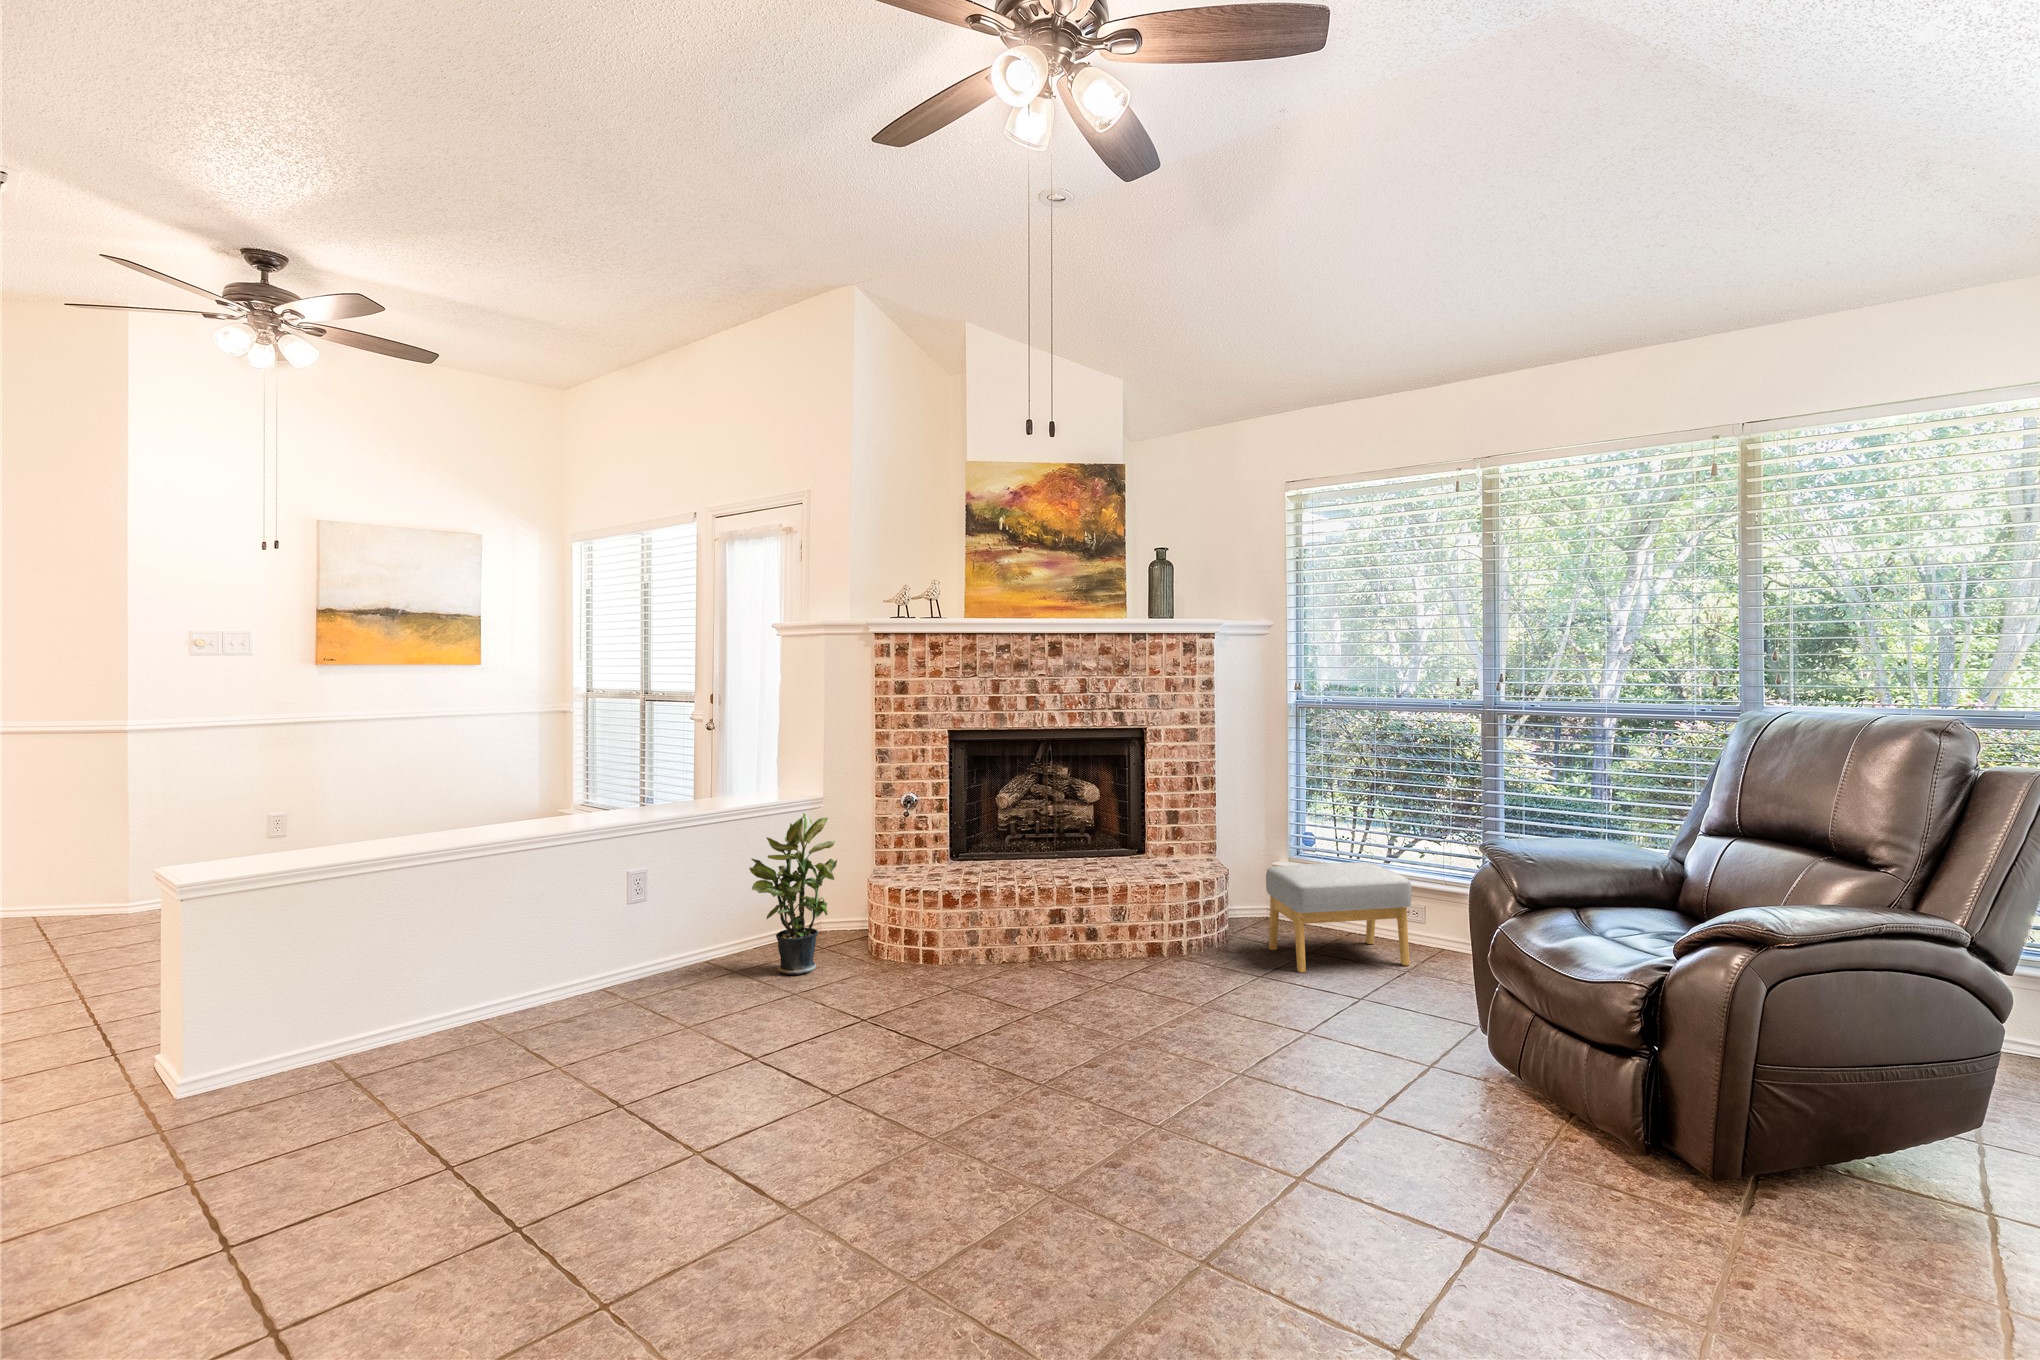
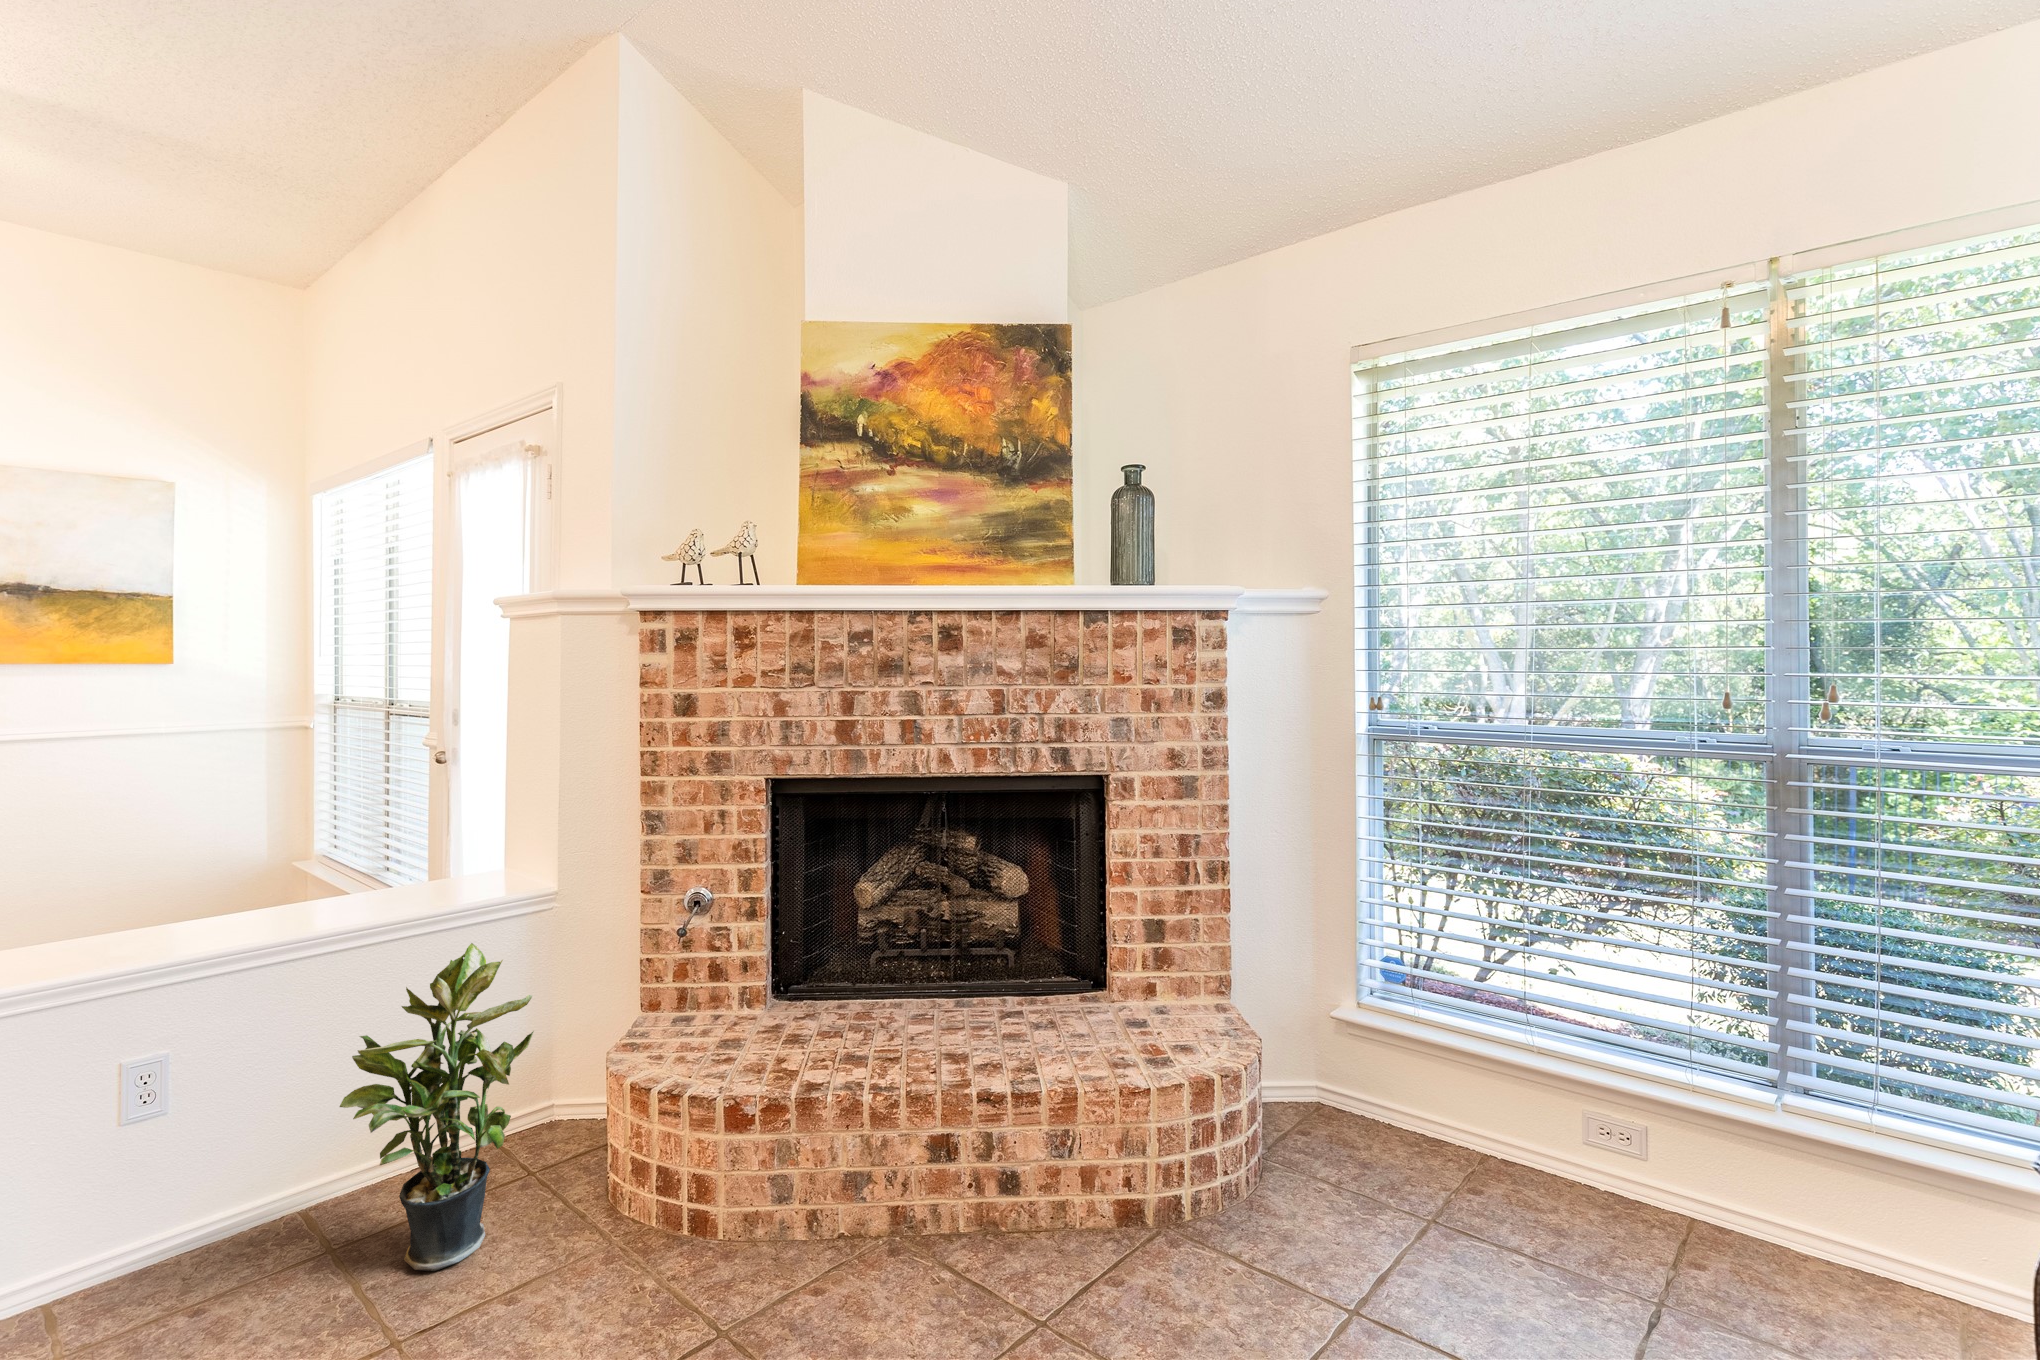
footstool: present [1266,862,1412,973] -> none [1338,1036,1666,1311]

